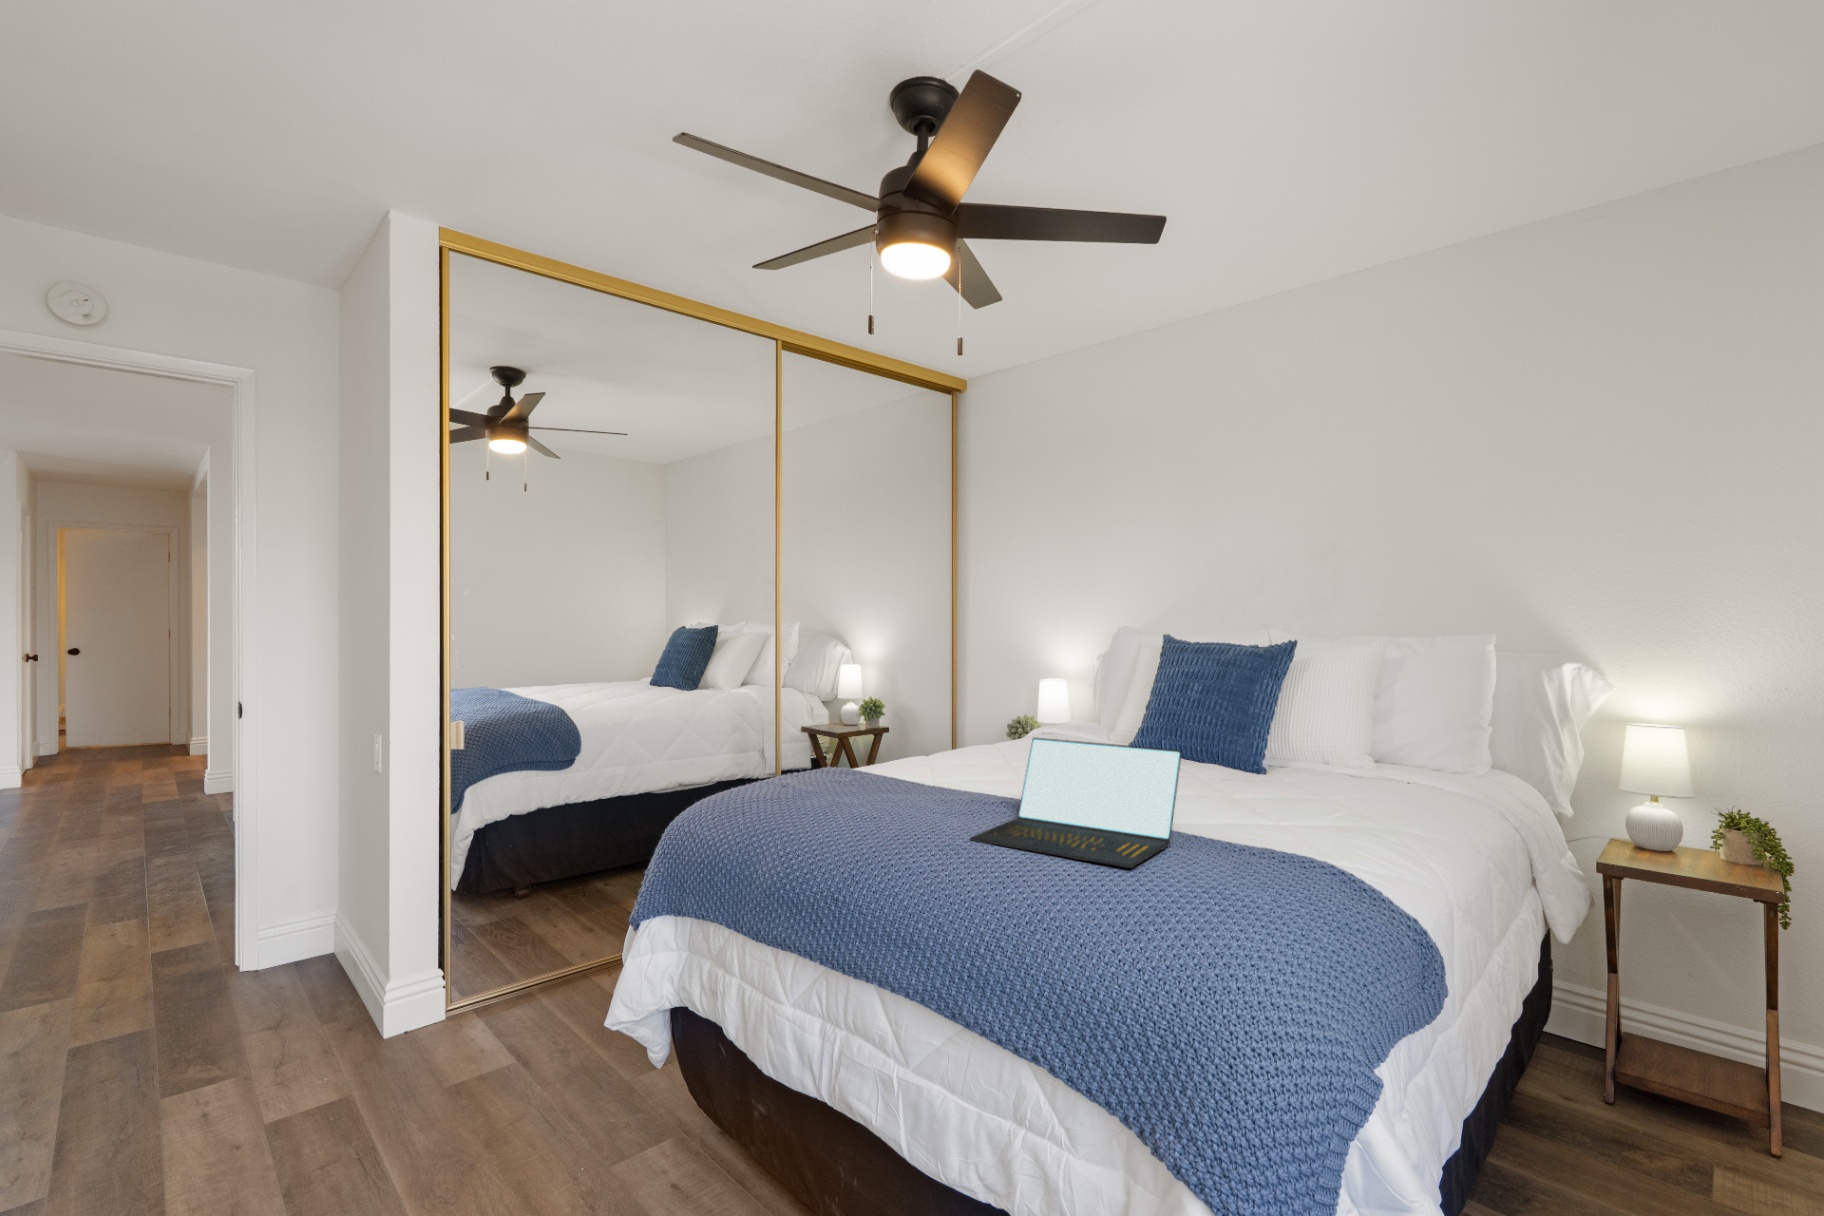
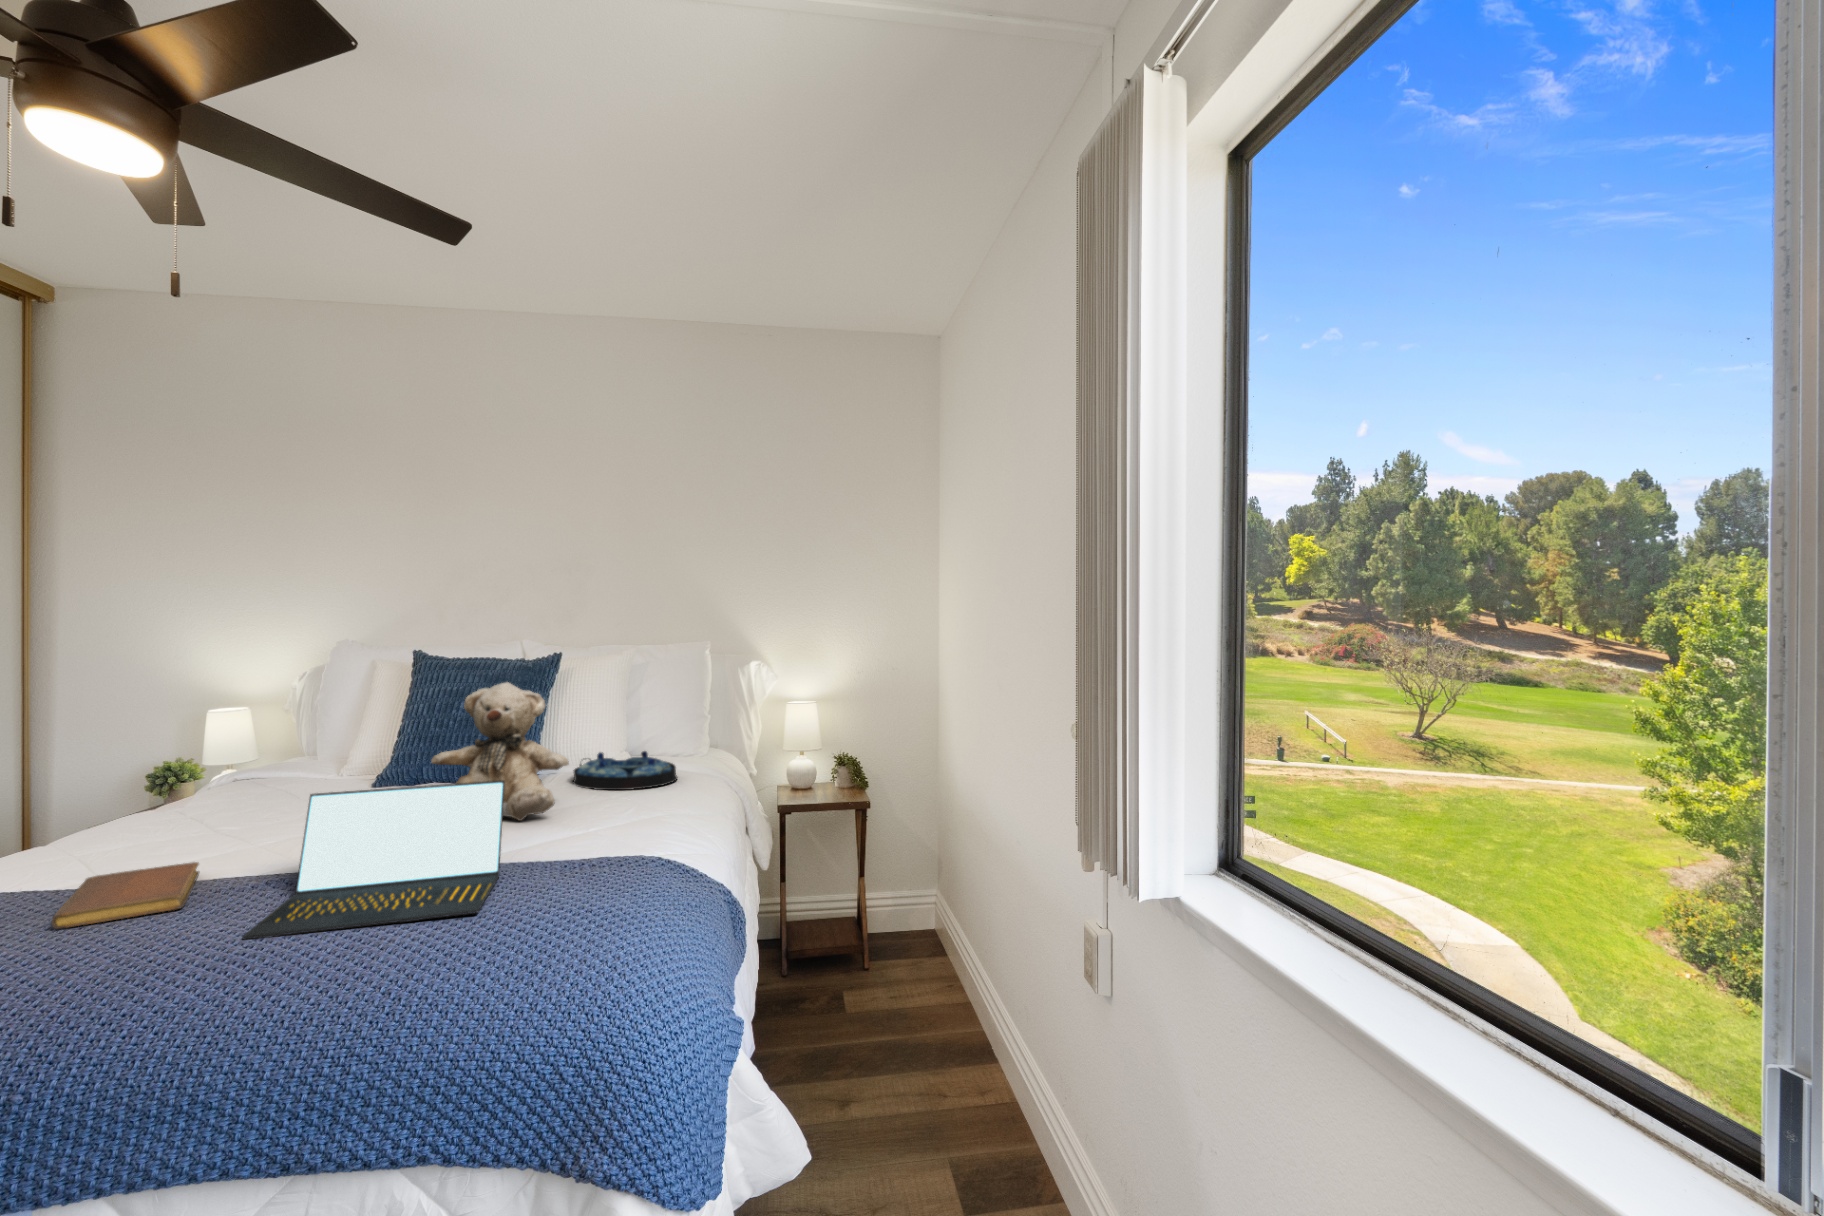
teddy bear: none [1140,661,1280,803] -> present [431,682,569,821]
serving tray: none [1301,751,1428,799] -> present [573,751,677,790]
notebook: none [886,777,975,810] -> present [51,862,199,929]

